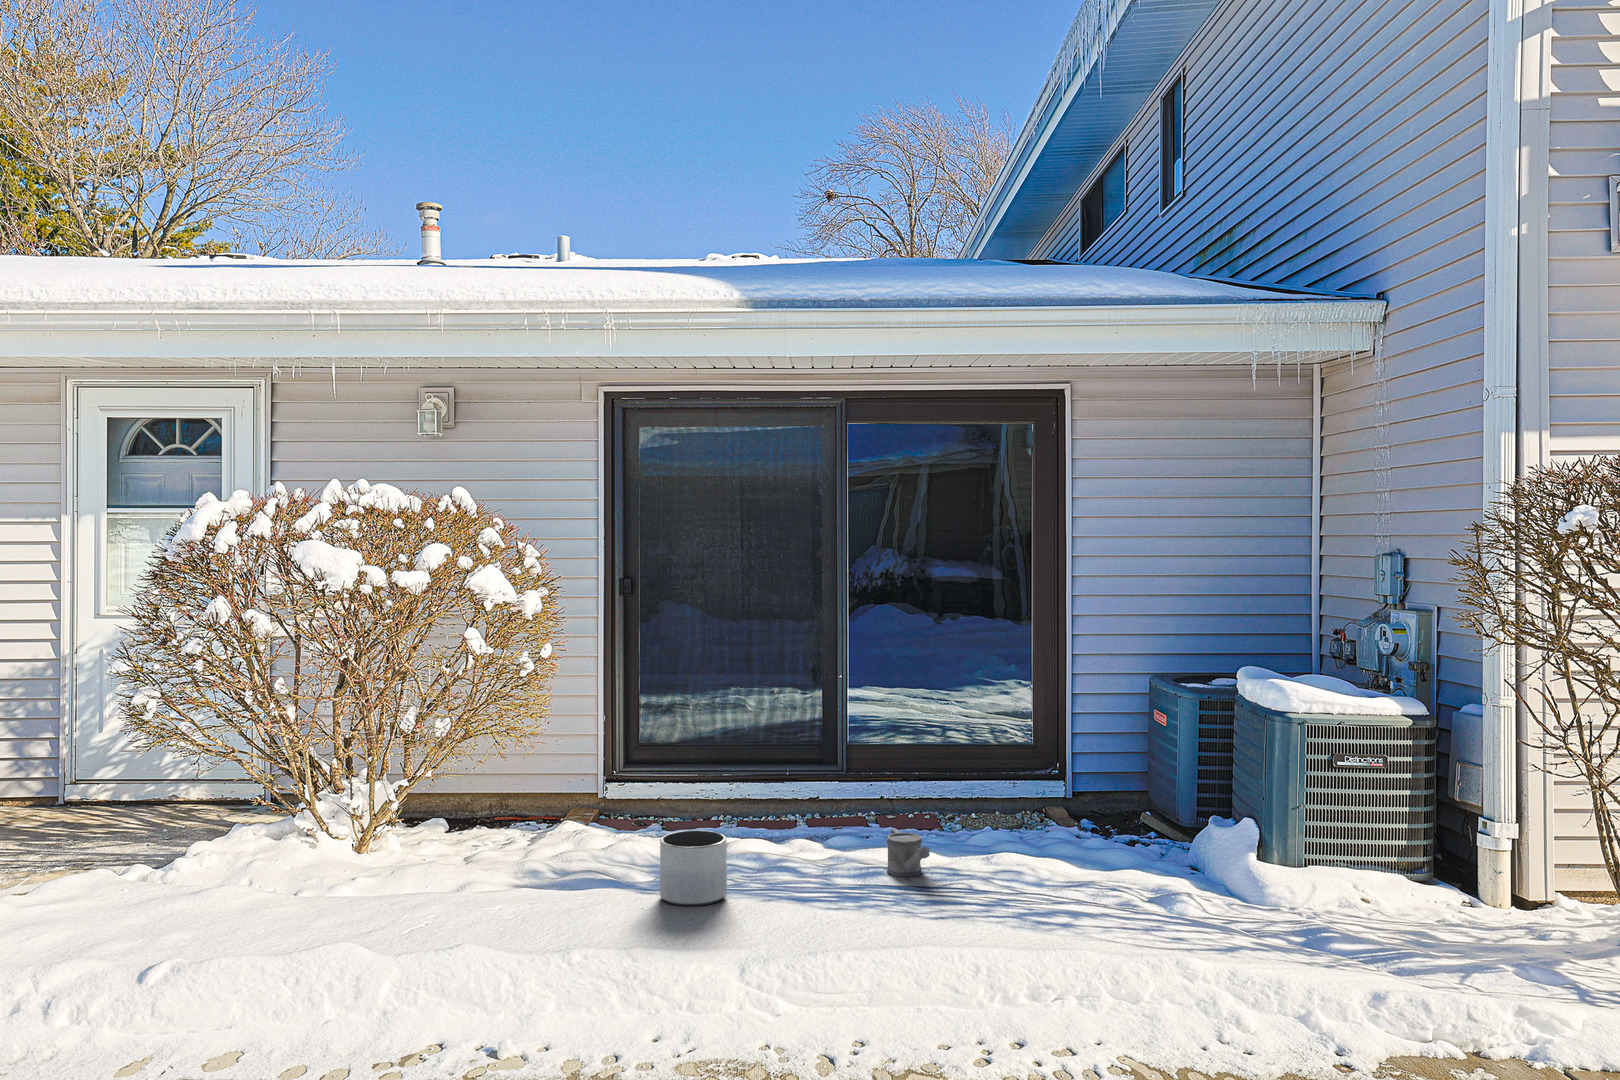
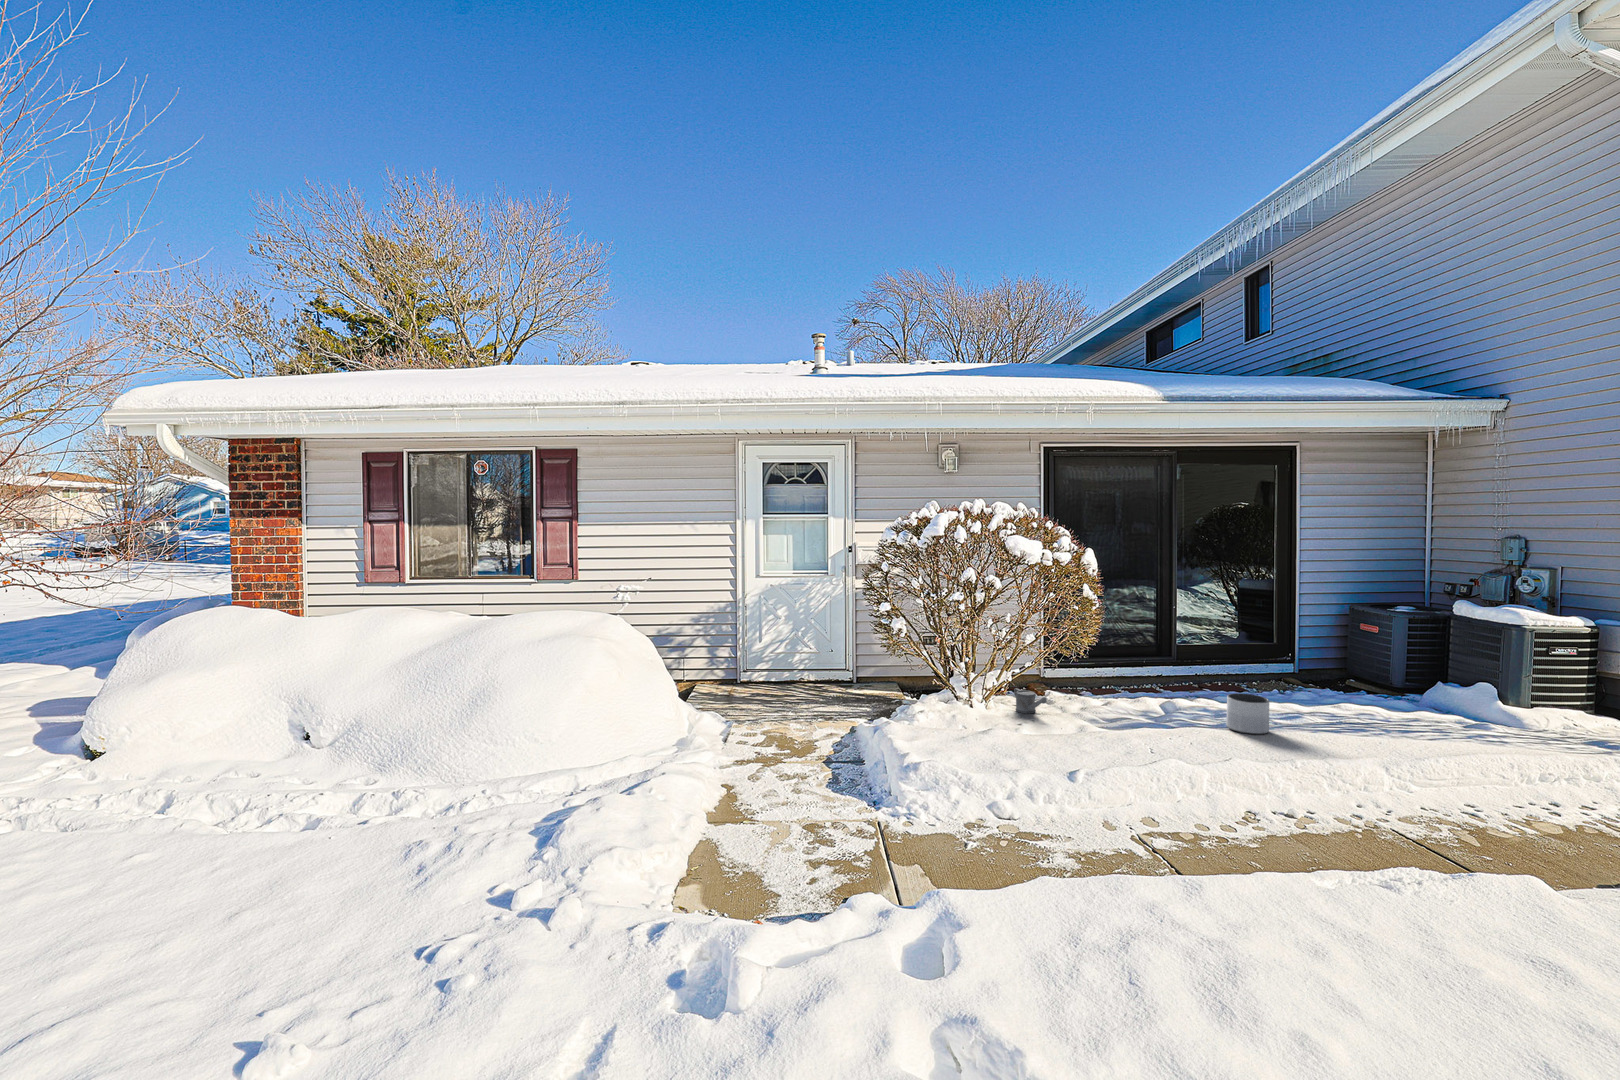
watering can: present [887,829,930,877] -> present [1014,688,1047,714]

